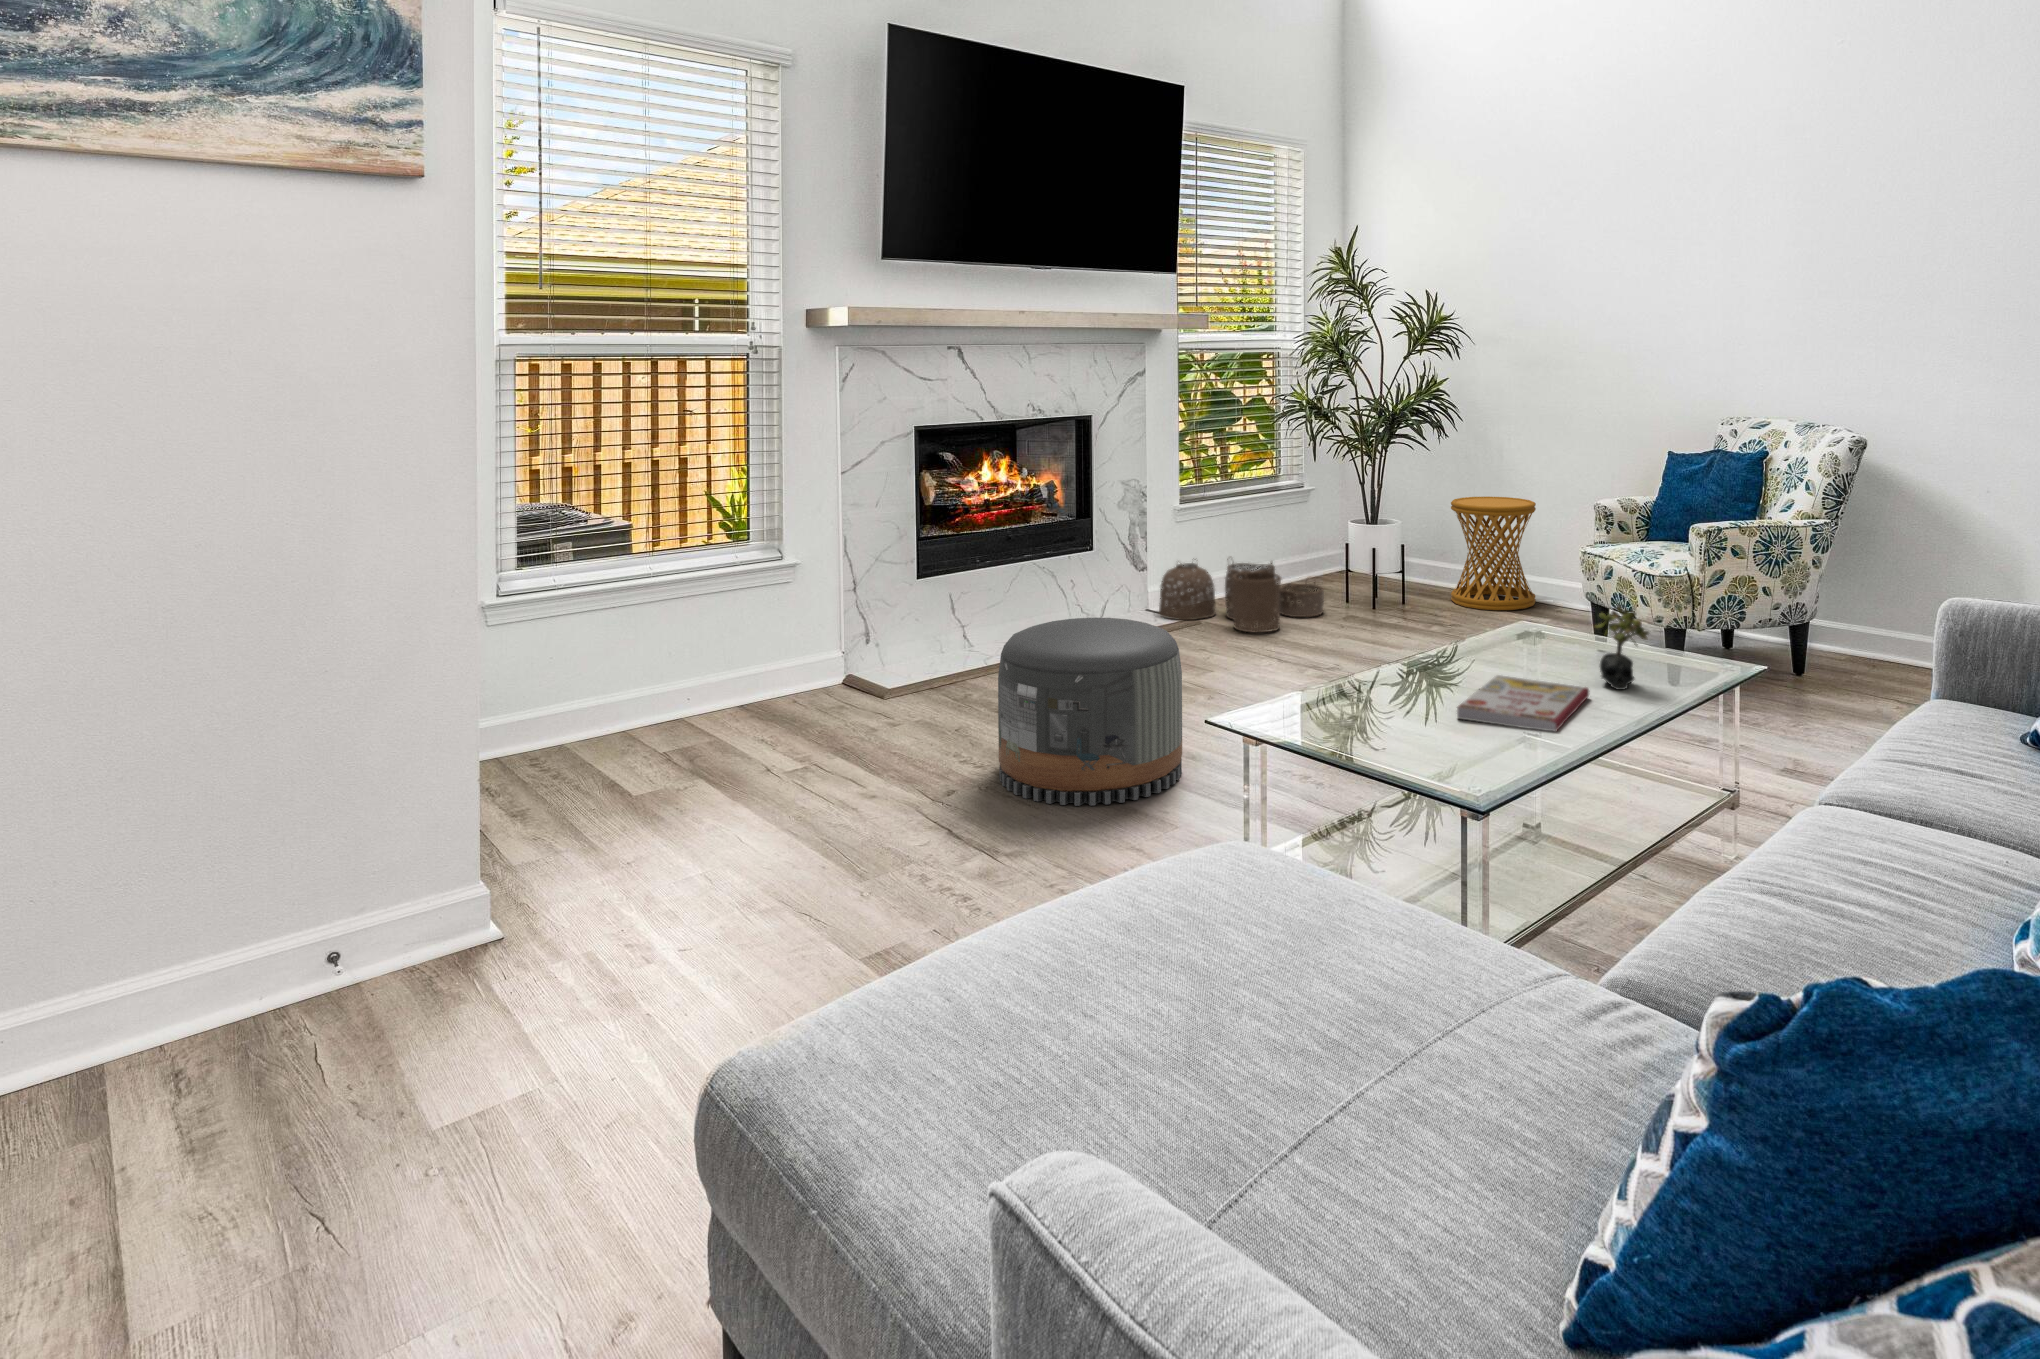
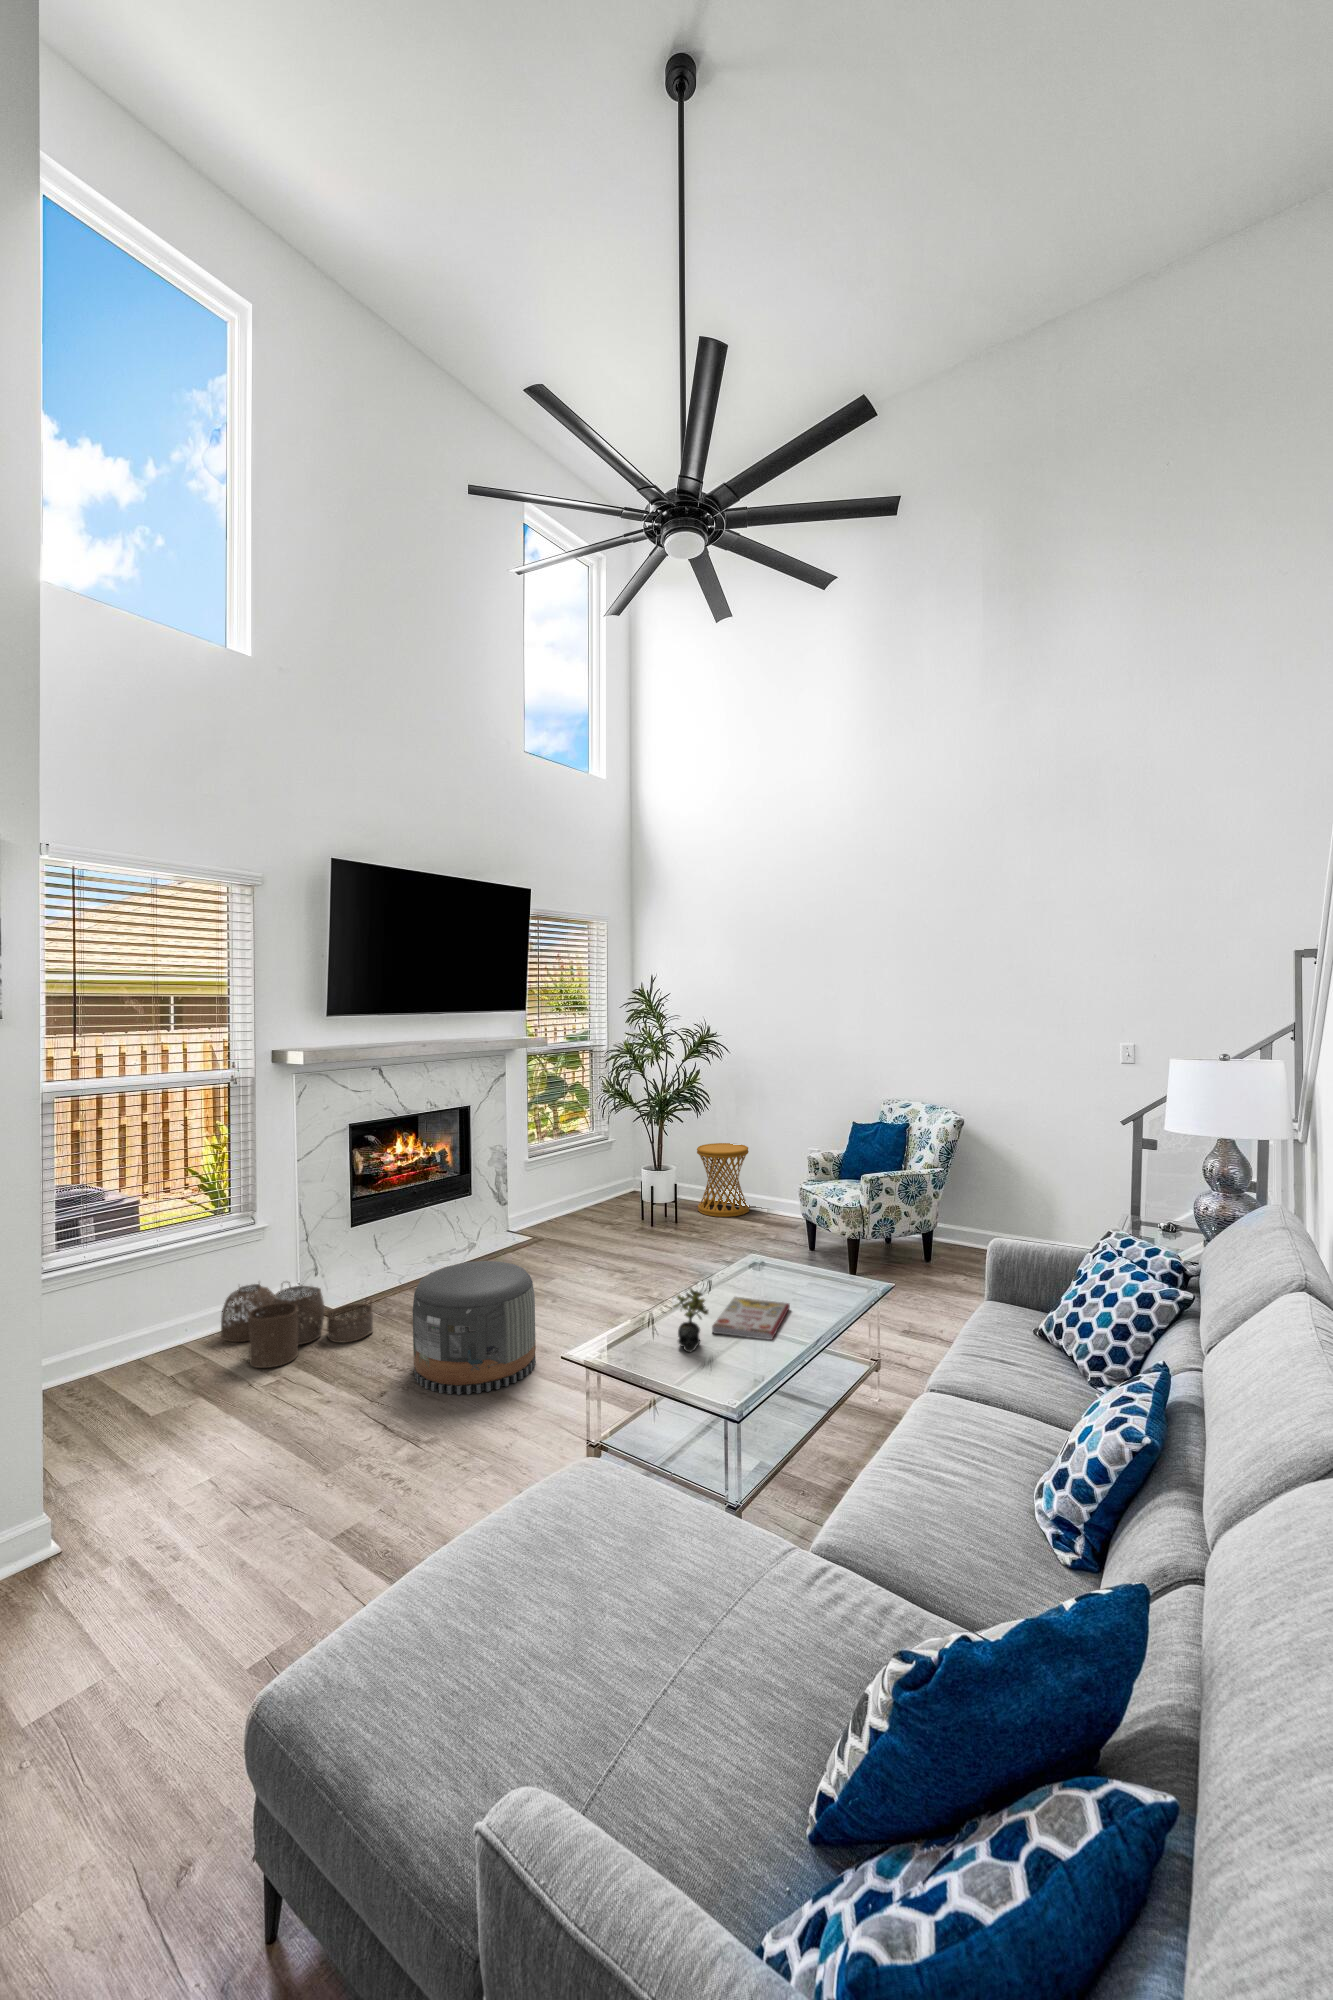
woven basket: present [1159,559,1324,632] -> present [221,1282,373,1368]
succulent plant: present [1595,606,1649,690] -> present [673,1289,708,1352]

